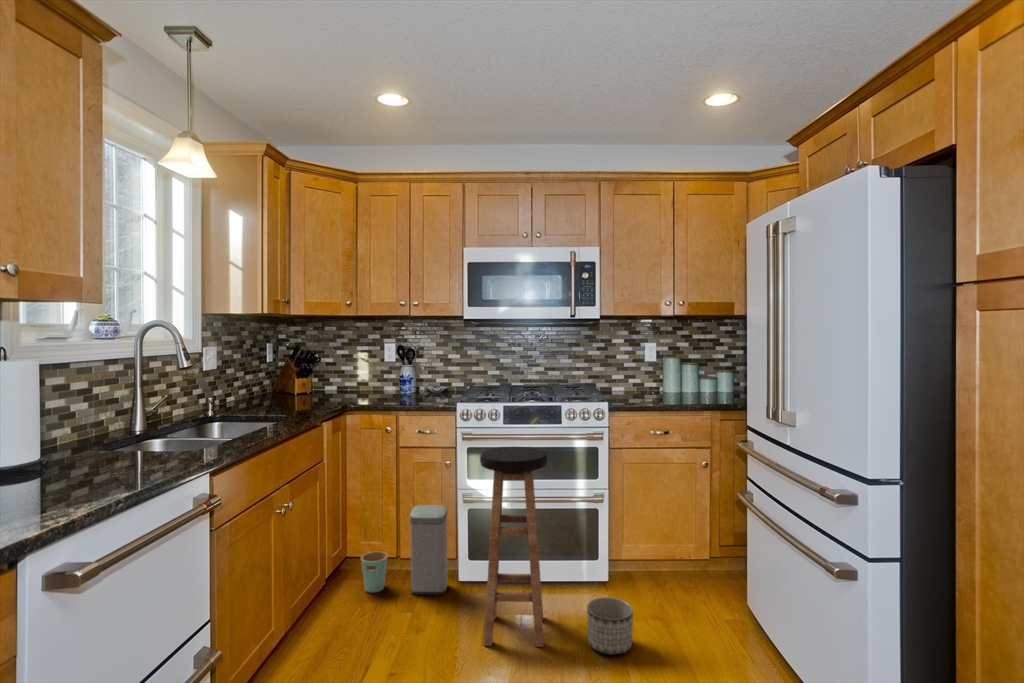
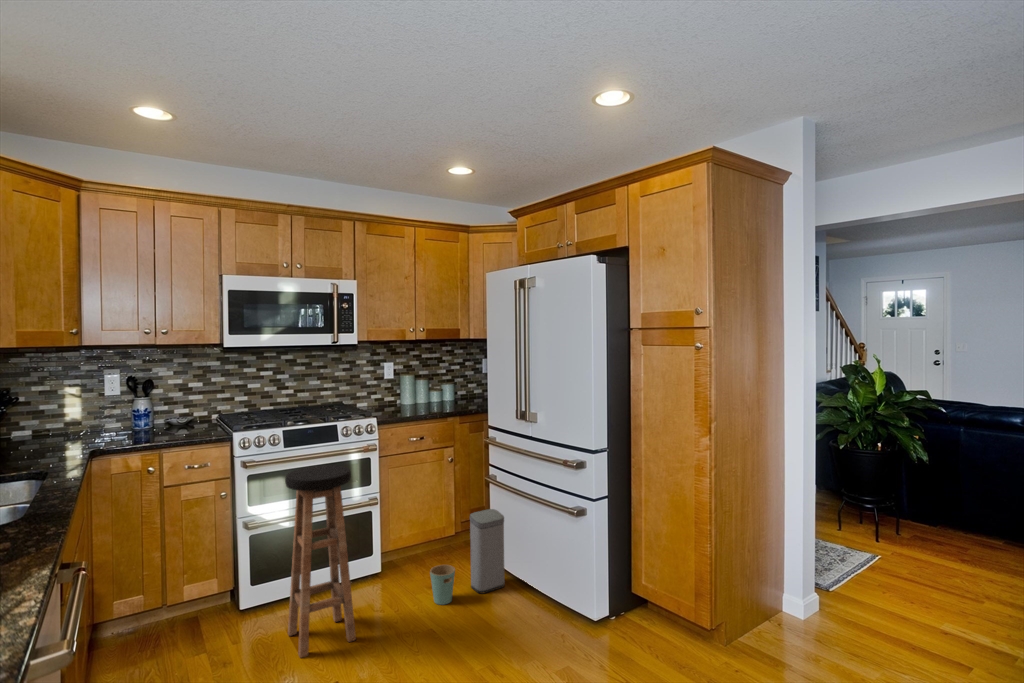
trash can: present [361,505,448,595] -> present [430,509,505,605]
planter: present [587,597,633,655] -> none [390,580,428,627]

